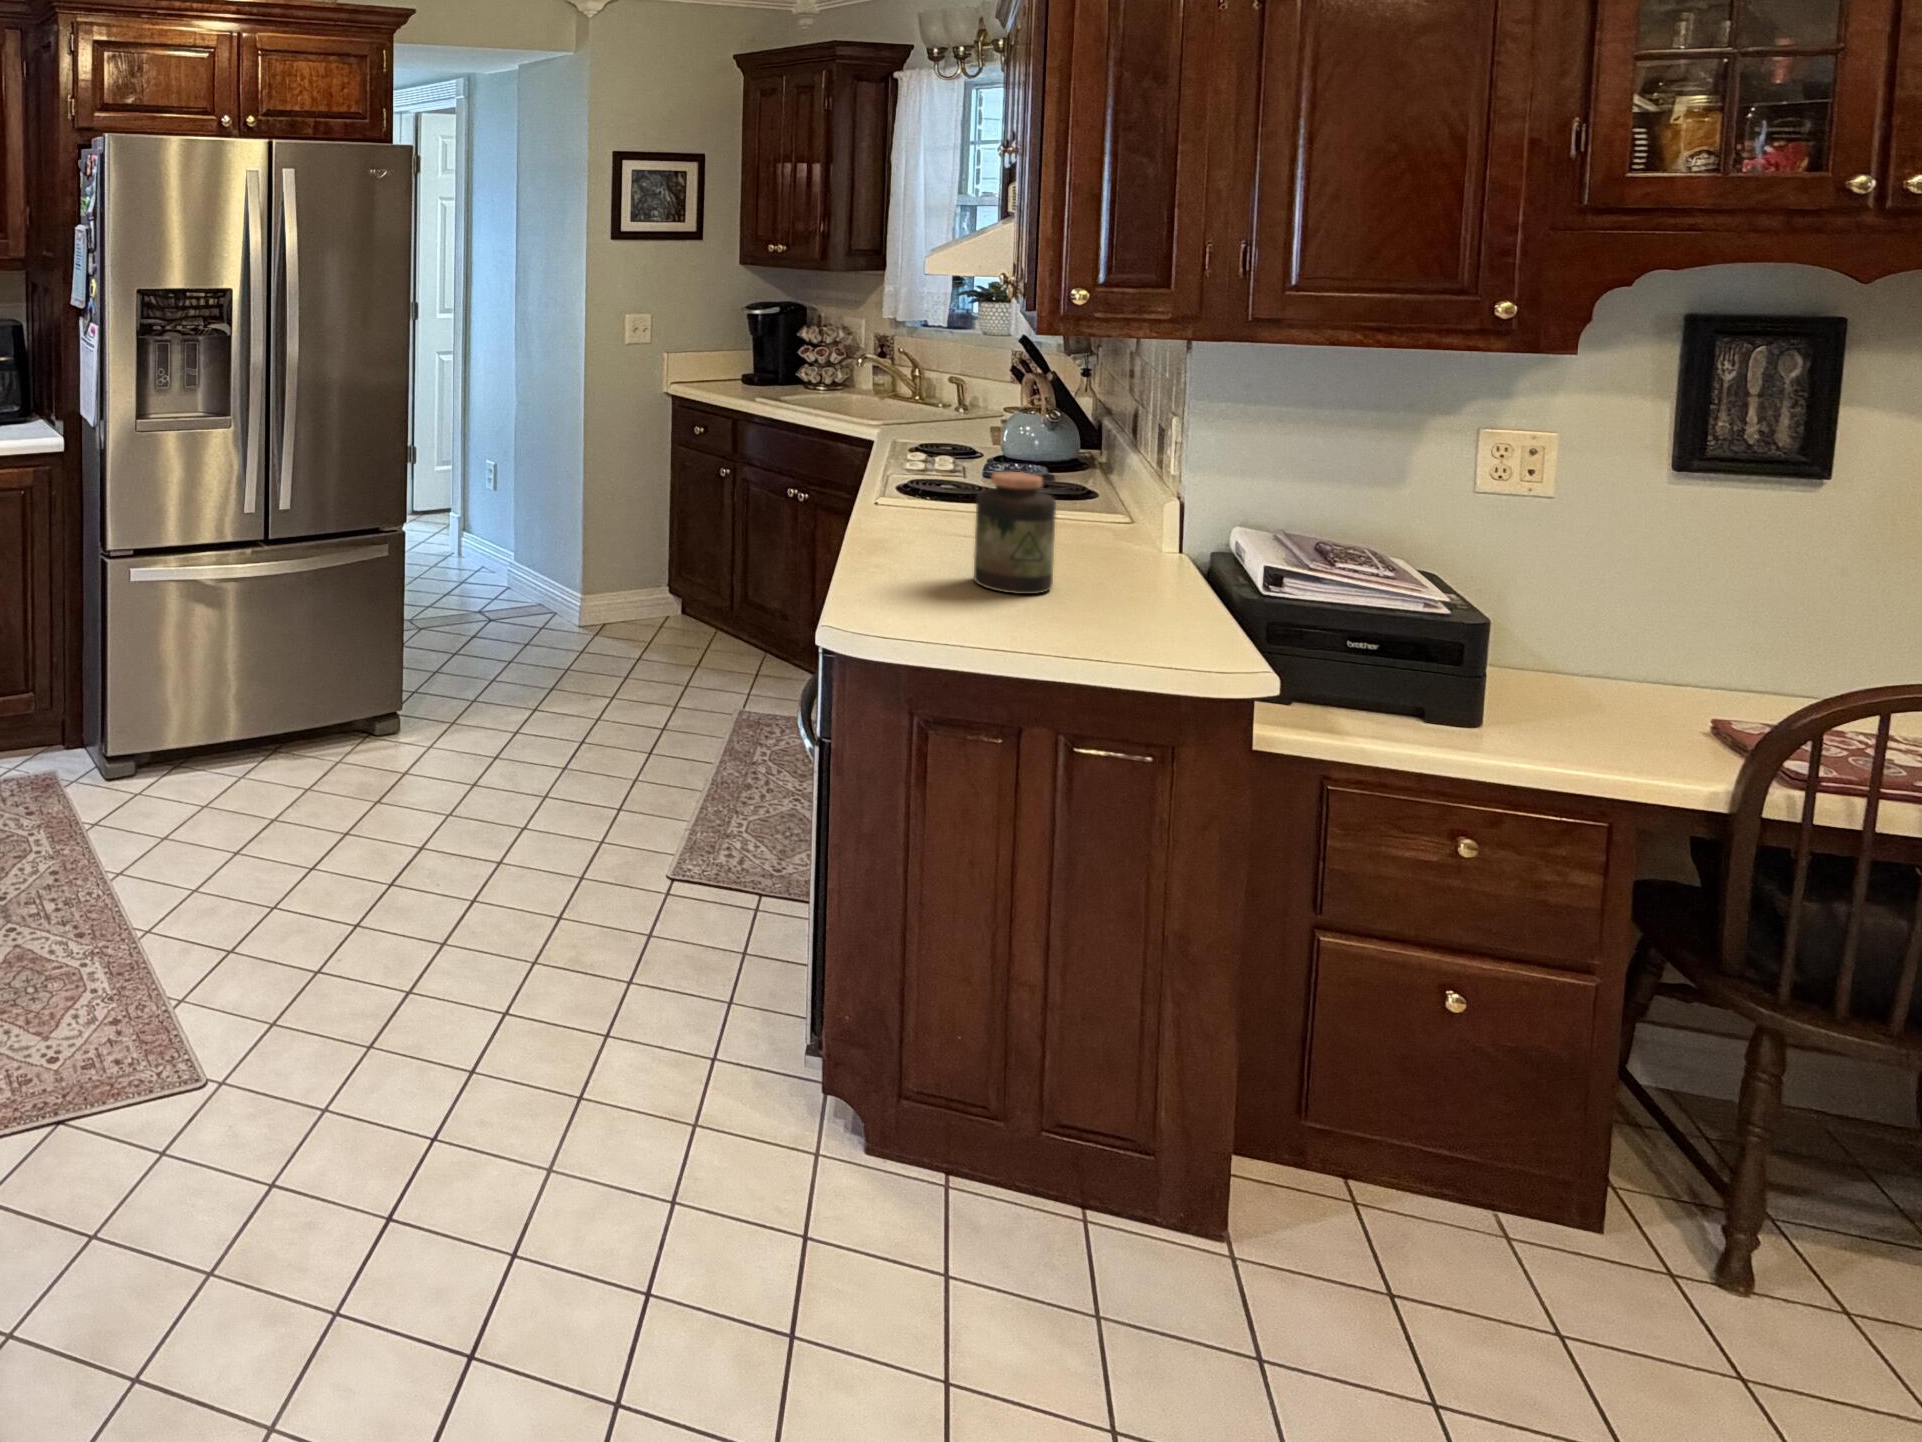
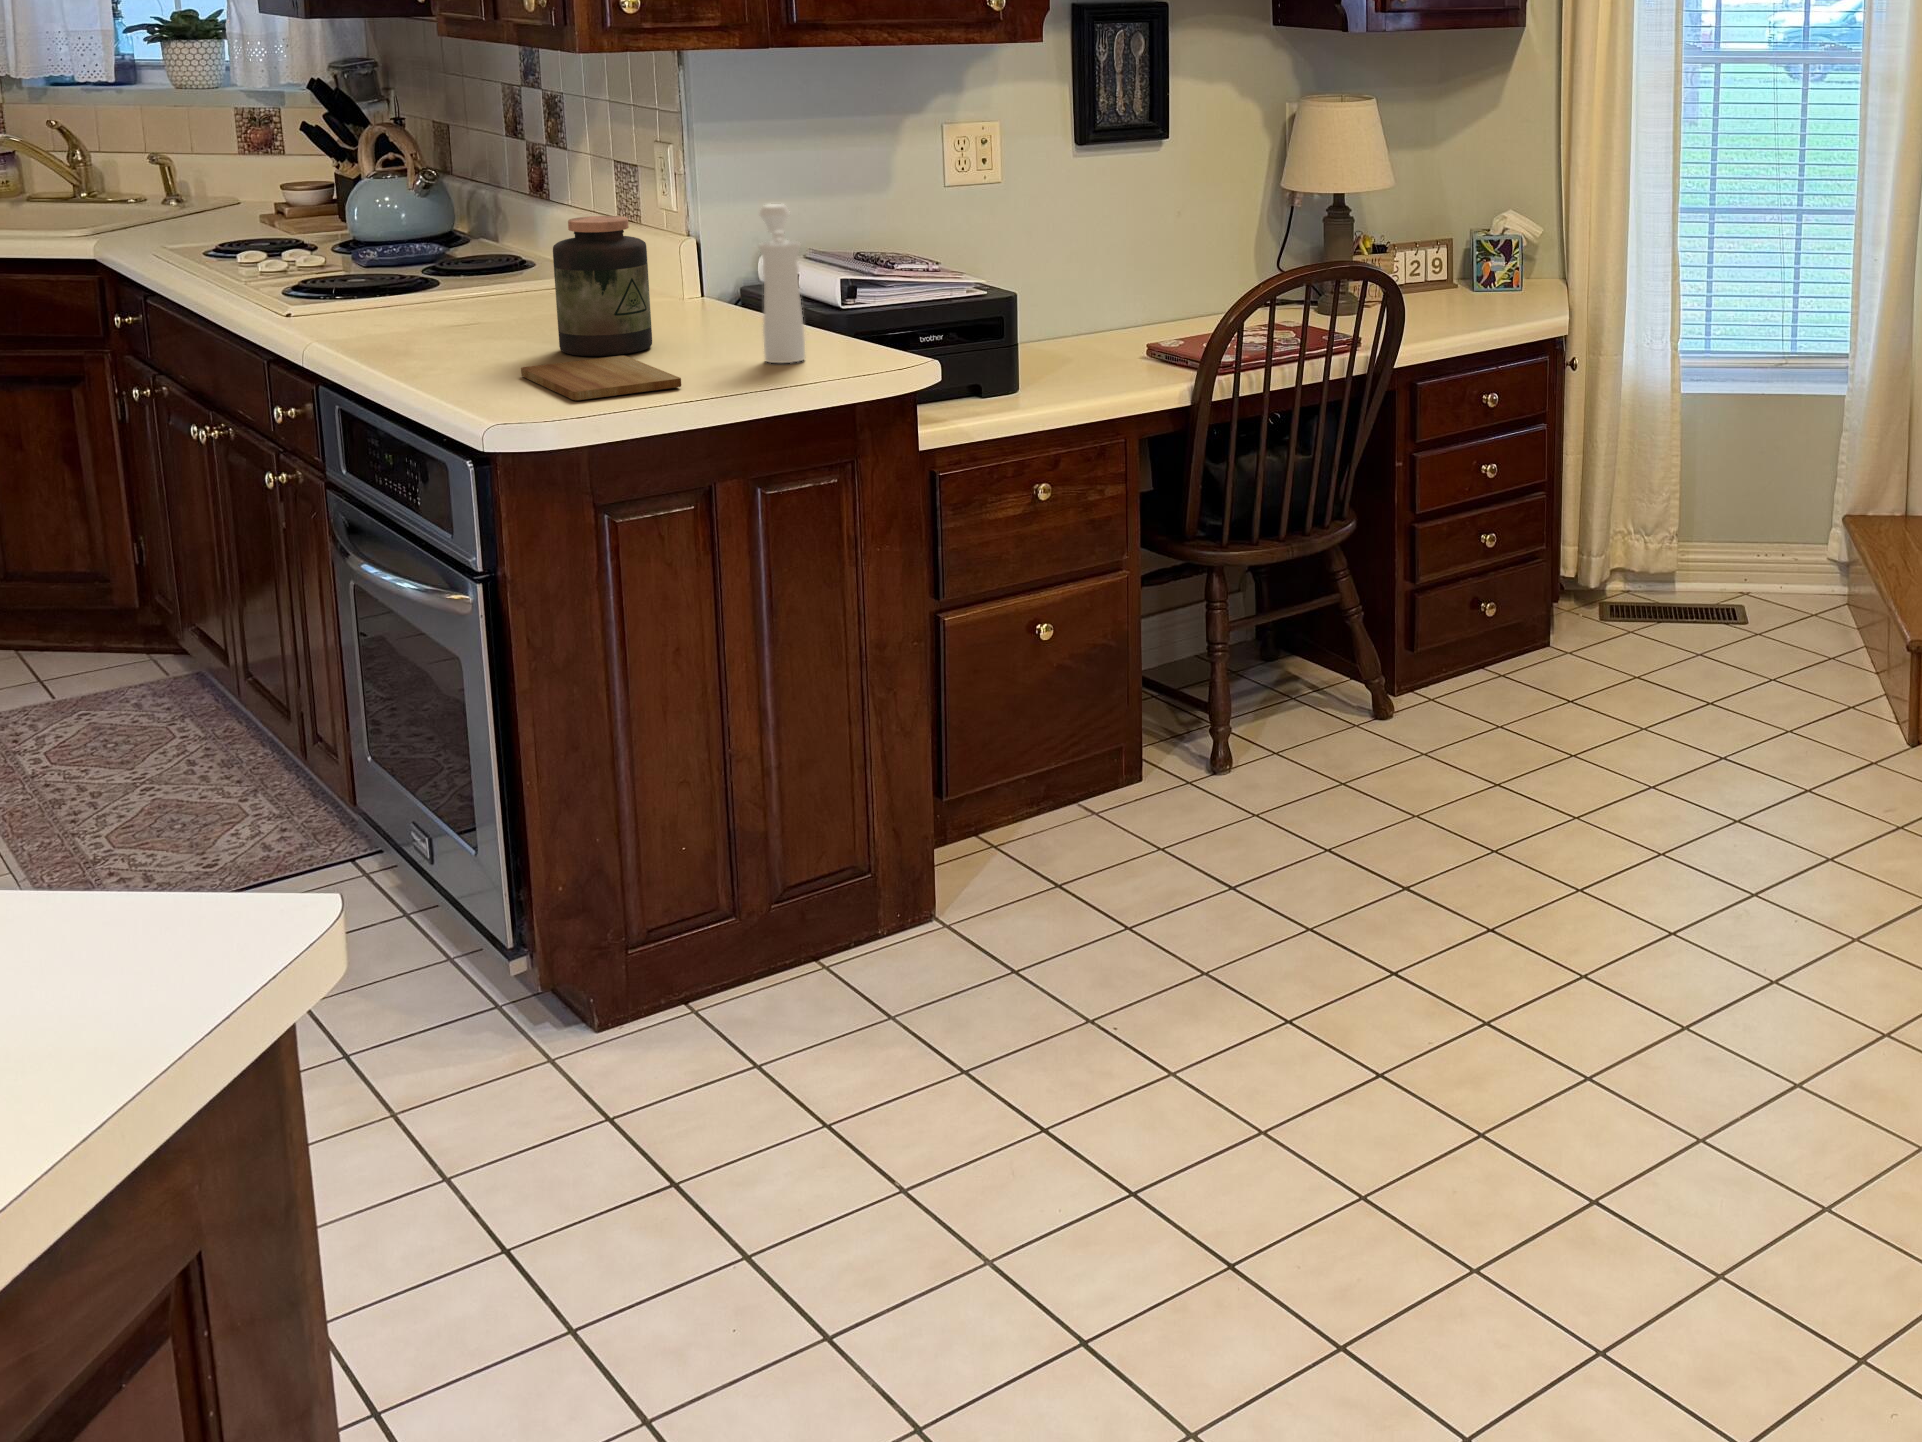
pepper mill: none [1114,487,1178,640] -> present [759,204,806,363]
cutting board: none [905,587,1003,637] -> present [521,356,681,400]

